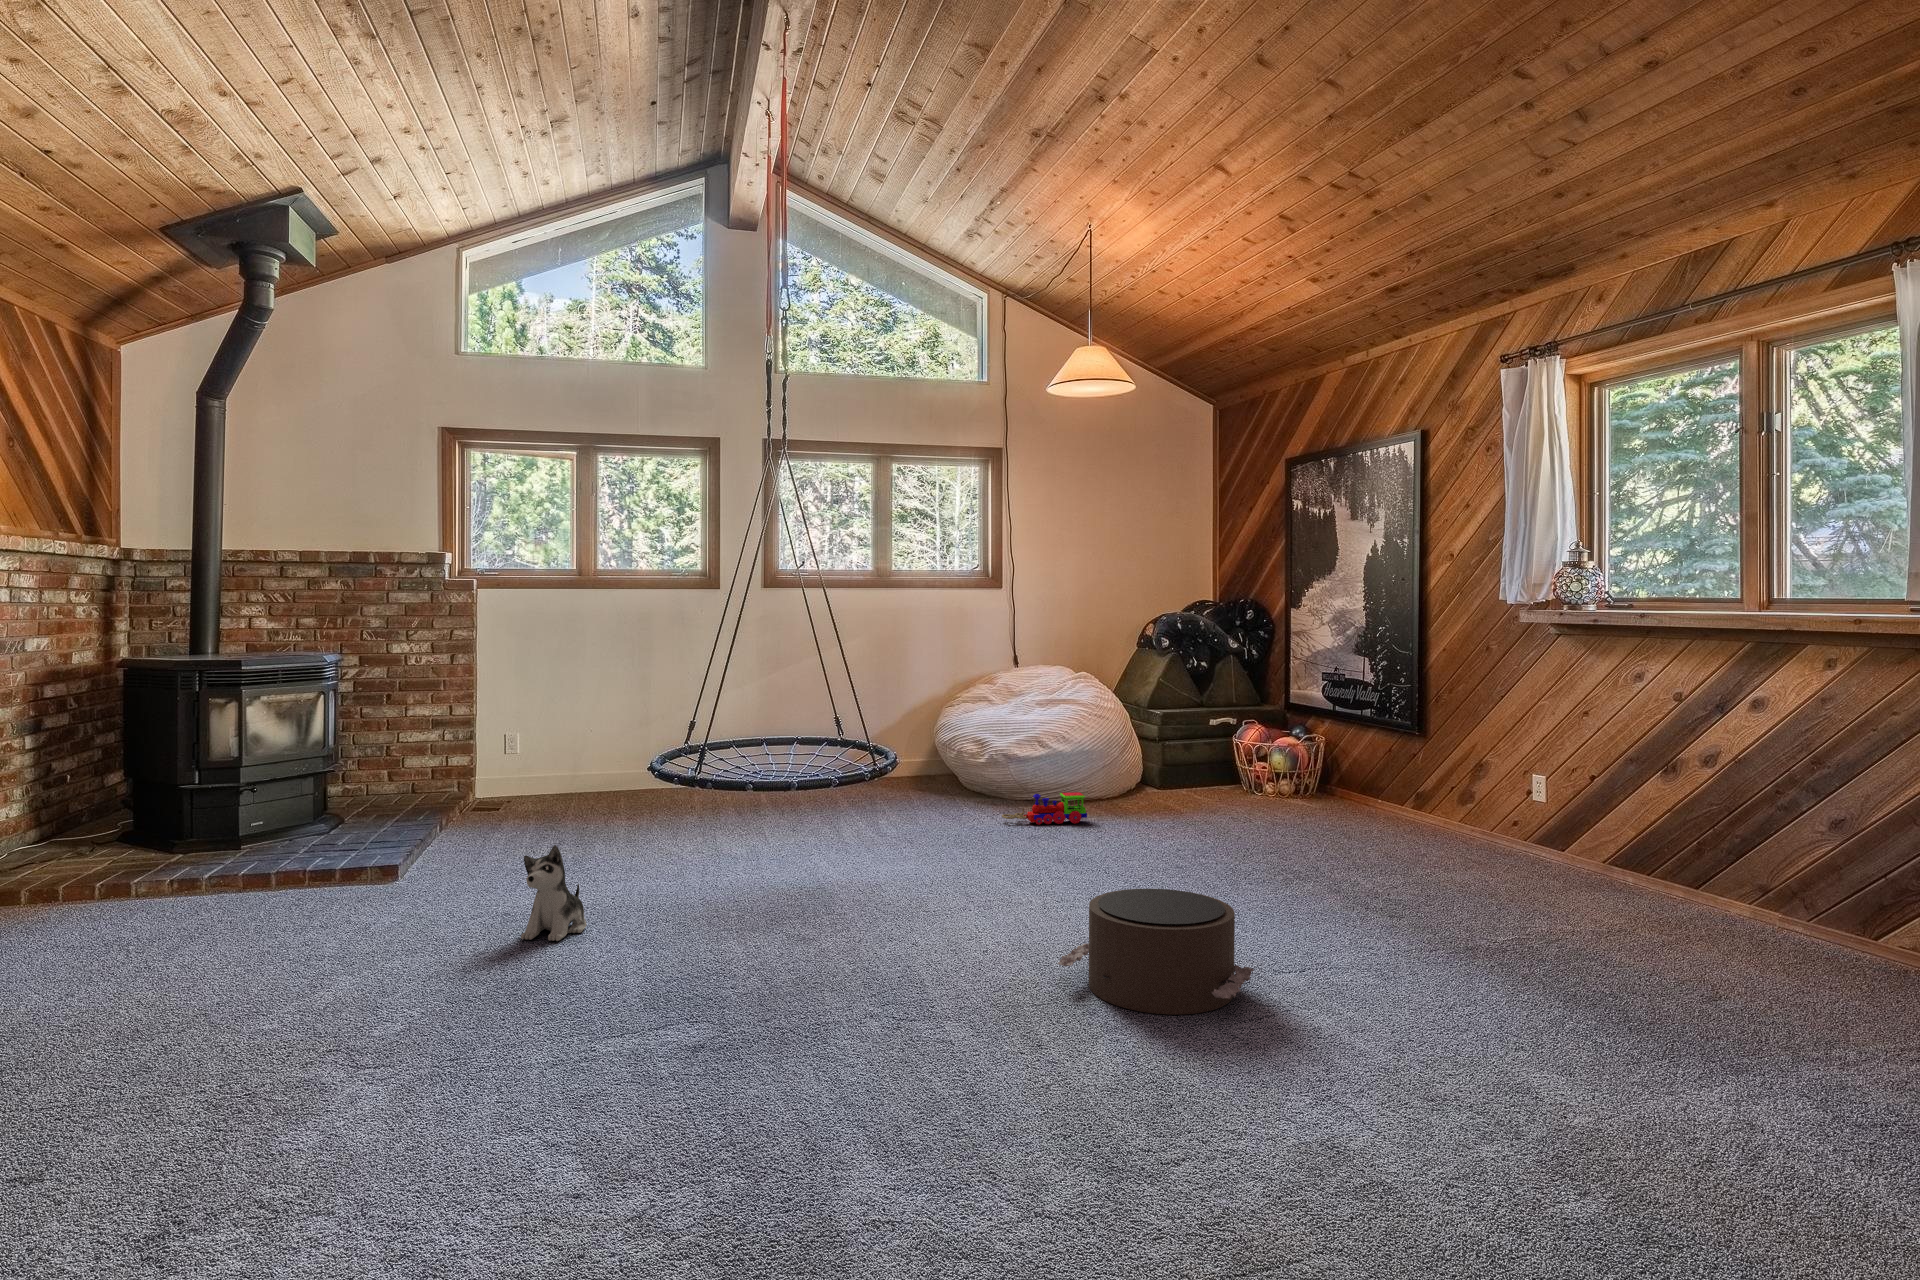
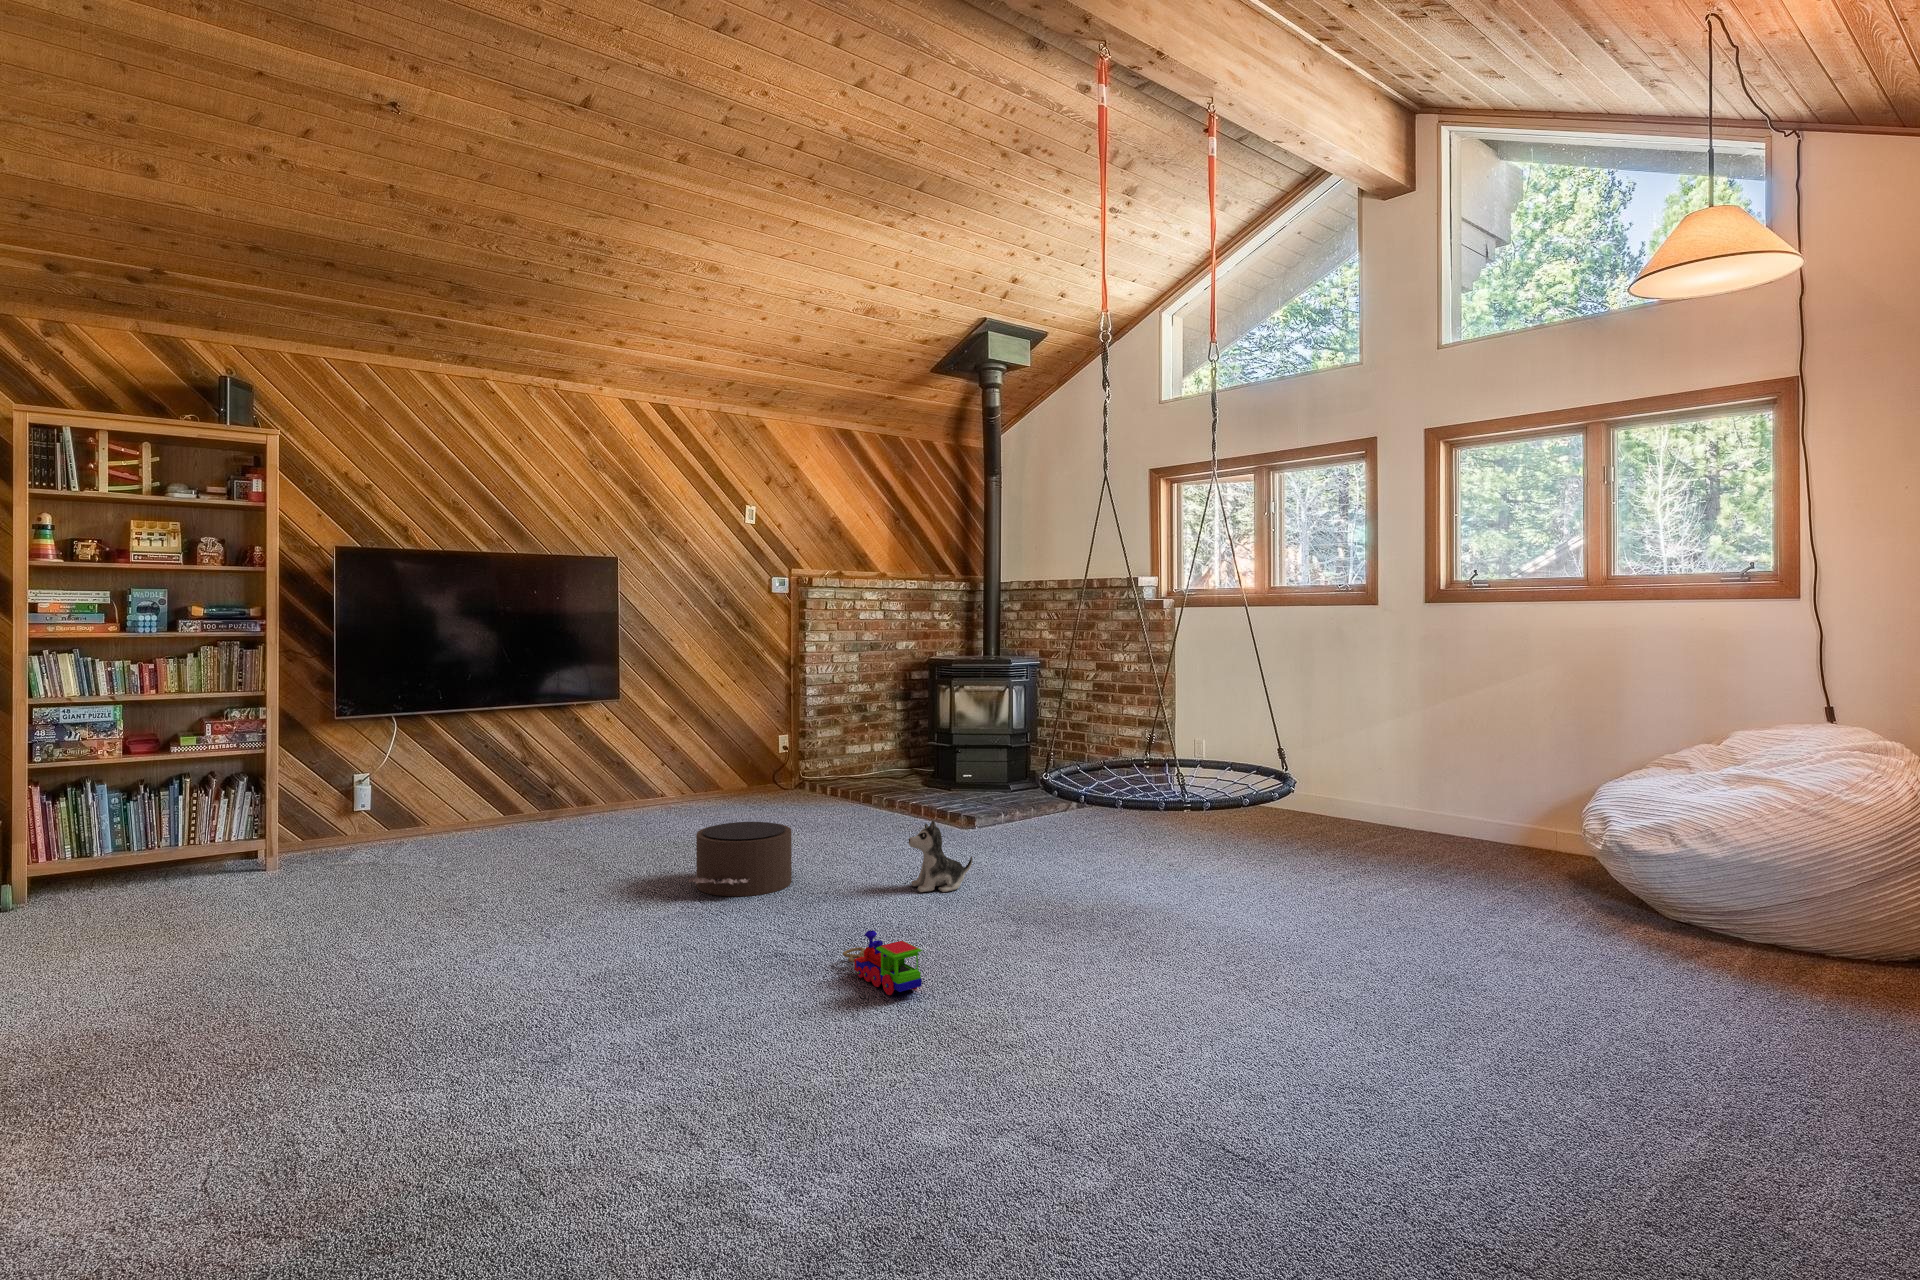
toy train: present [1002,792,1087,825] -> present [843,930,922,995]
pouf: present [1058,889,1253,1015] -> present [688,822,792,896]

